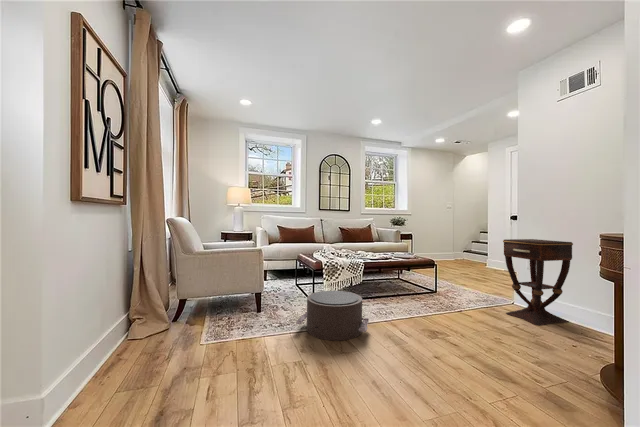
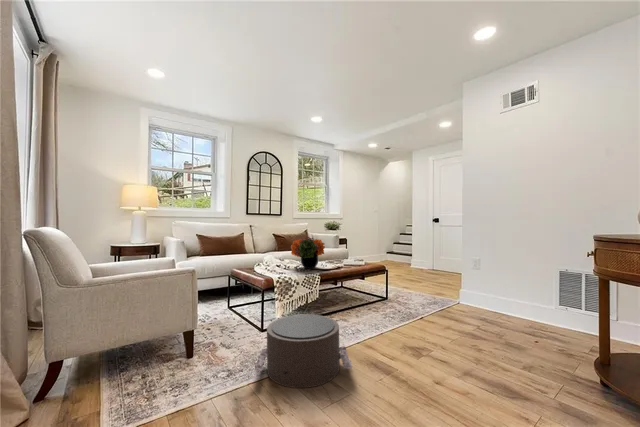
flower arrangement: none [343,230,374,258] -> present [291,236,325,268]
side table: present [503,239,573,325] -> none [458,239,519,325]

